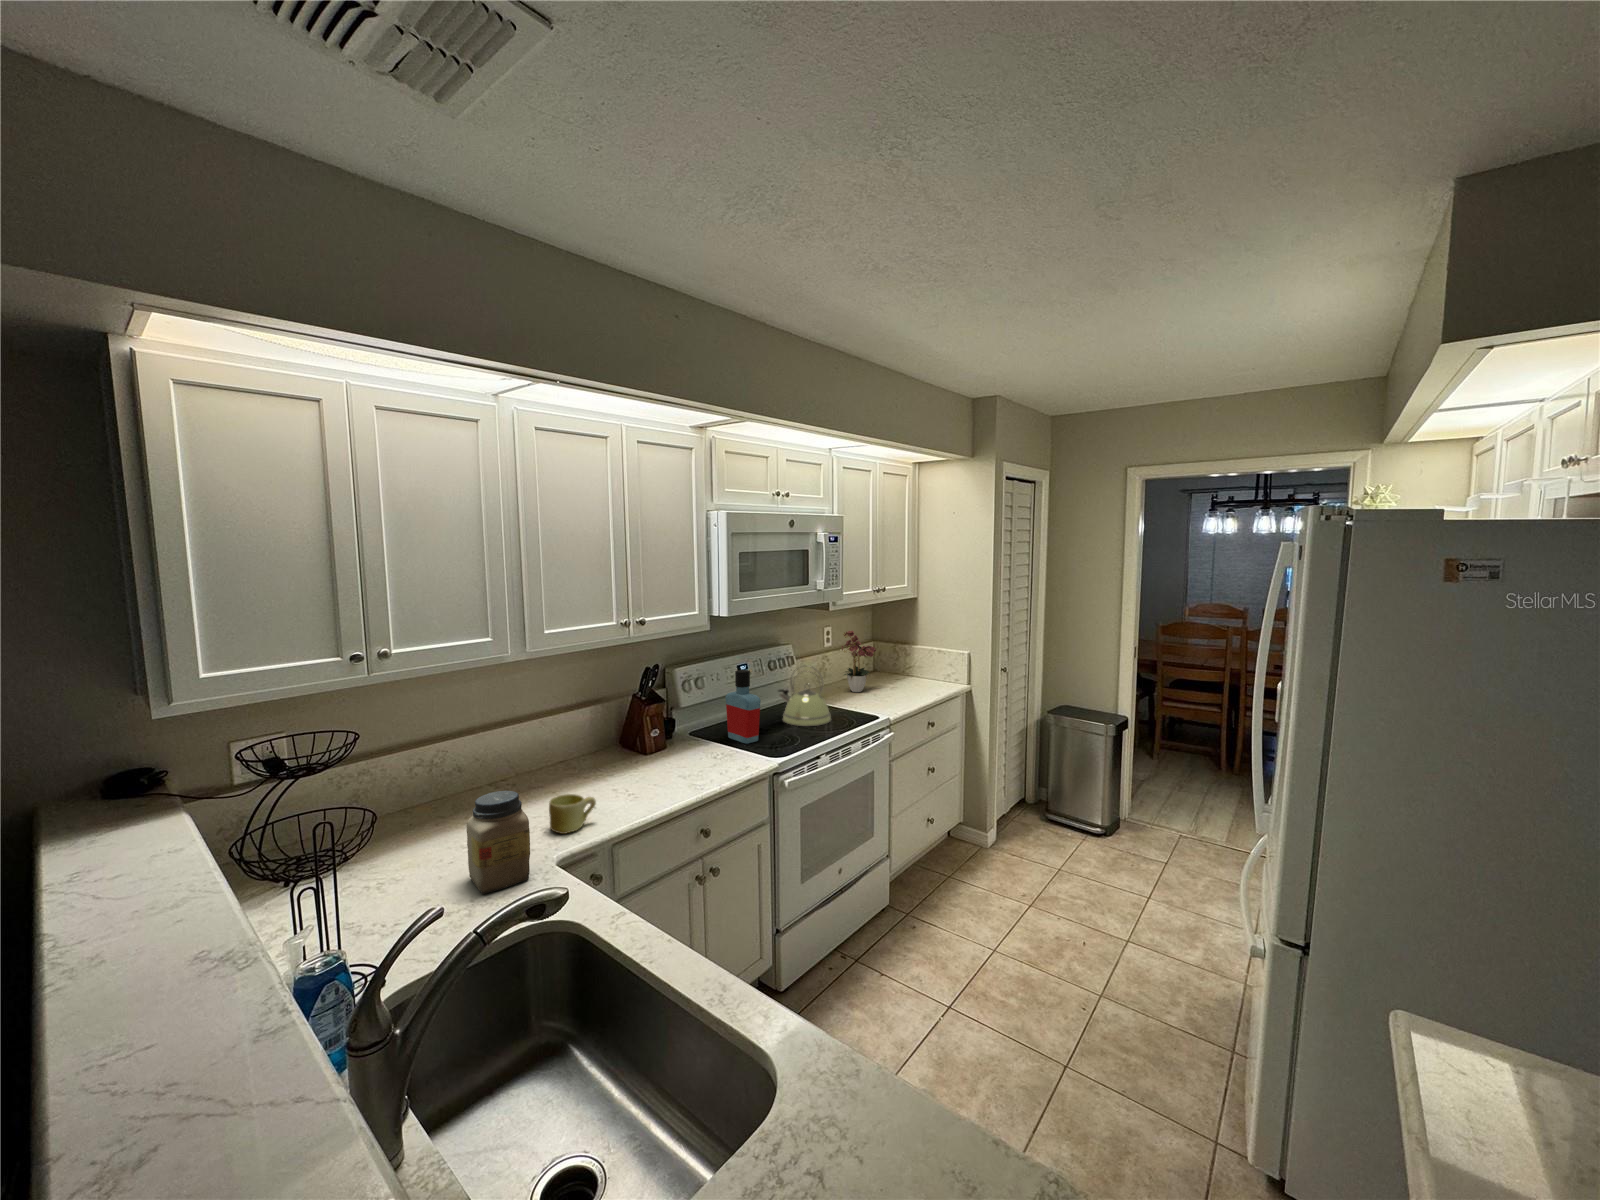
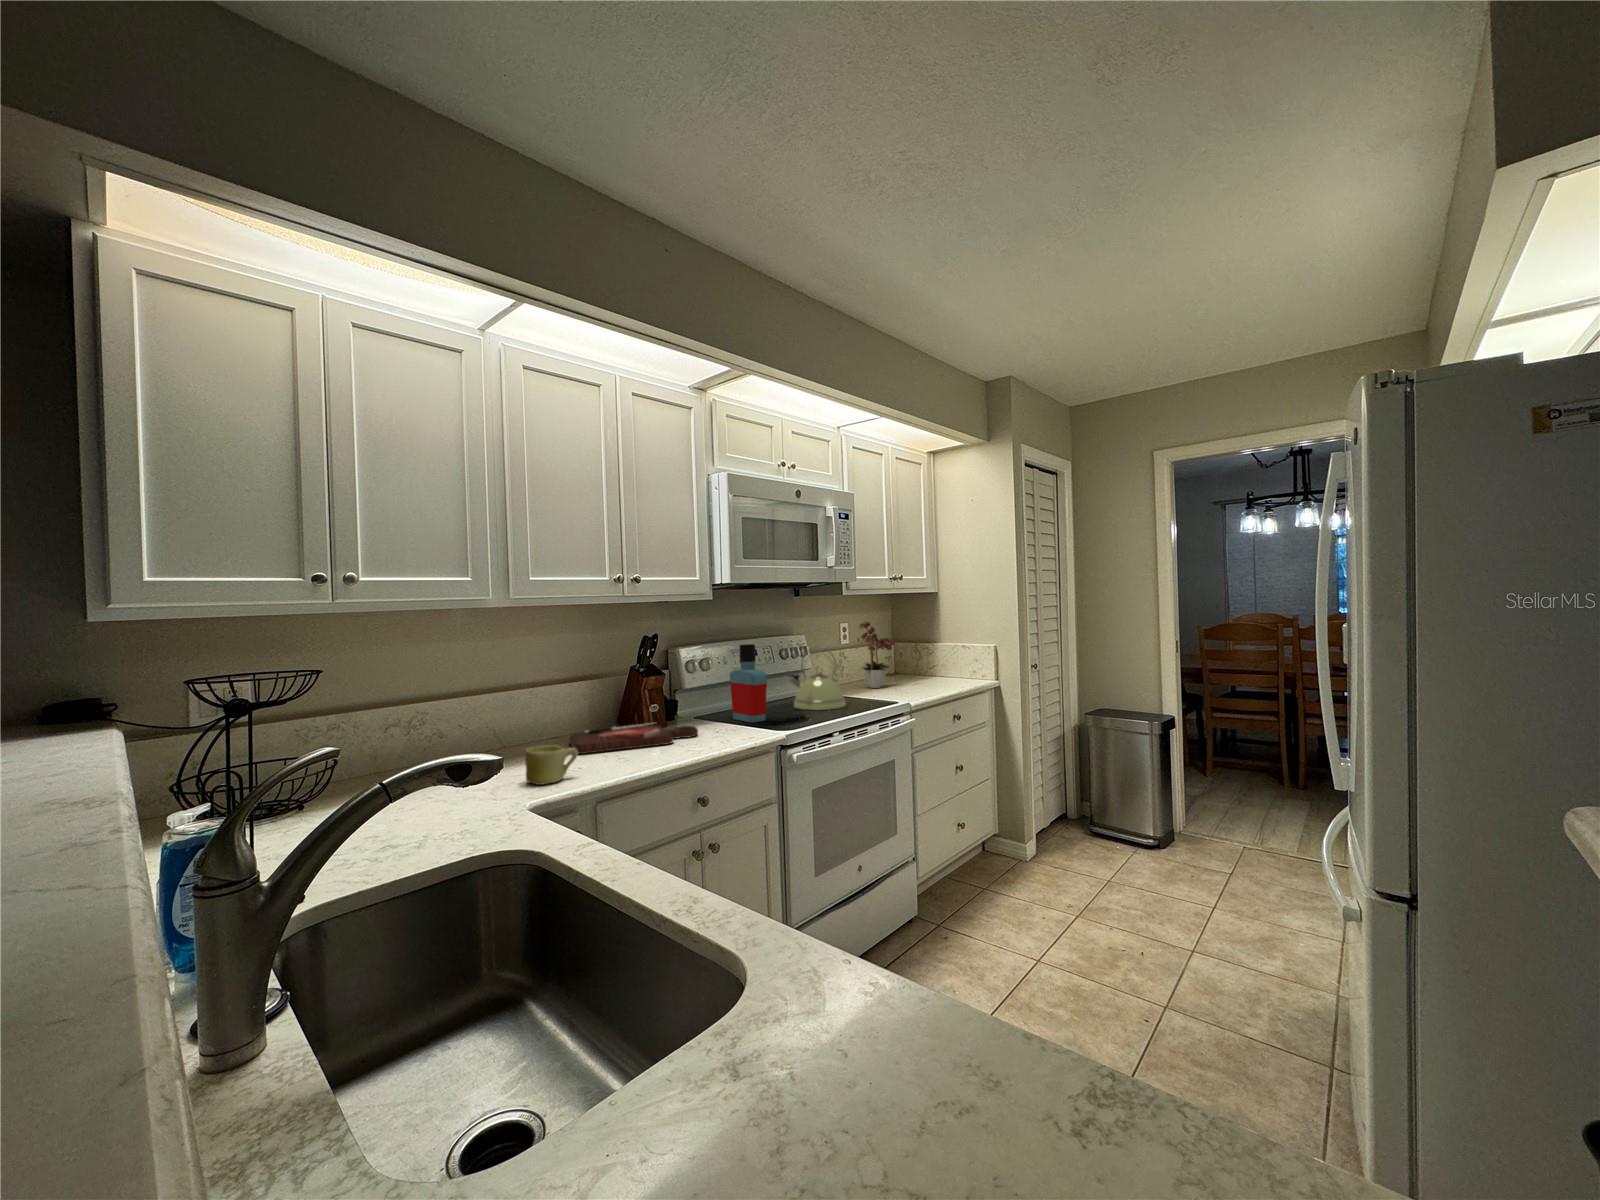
cutting board: none [580,750,698,788] -> present [569,724,698,754]
jar: present [467,791,530,894] -> none [425,719,496,828]

